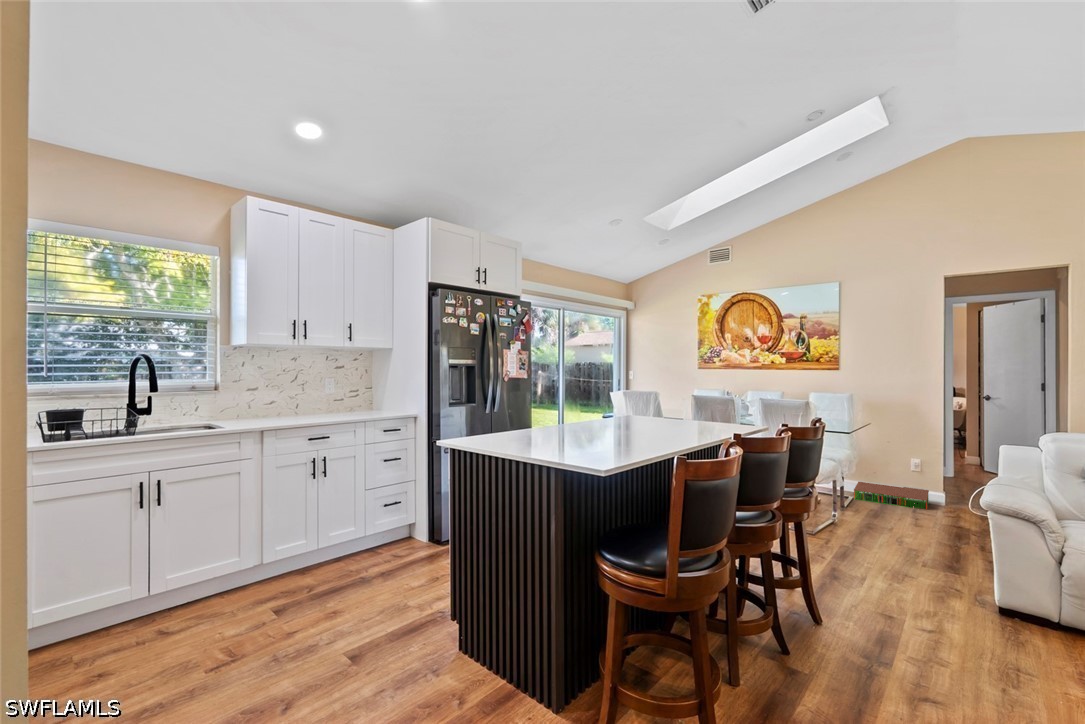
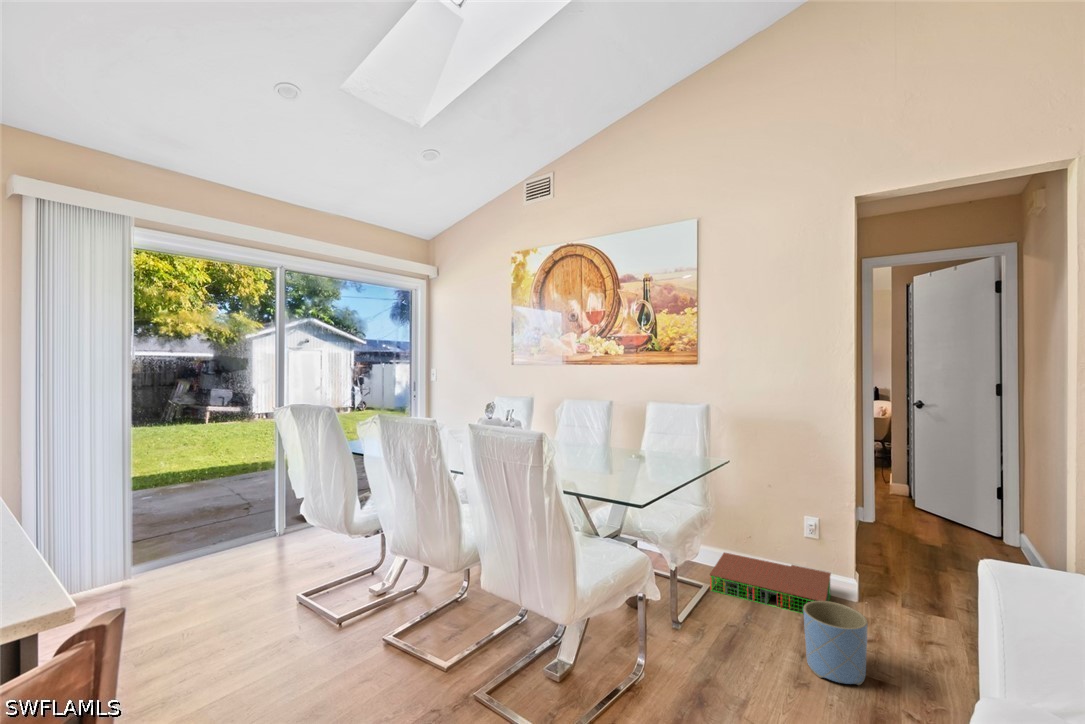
planter: none [918,492,954,527] -> present [803,601,867,685]

